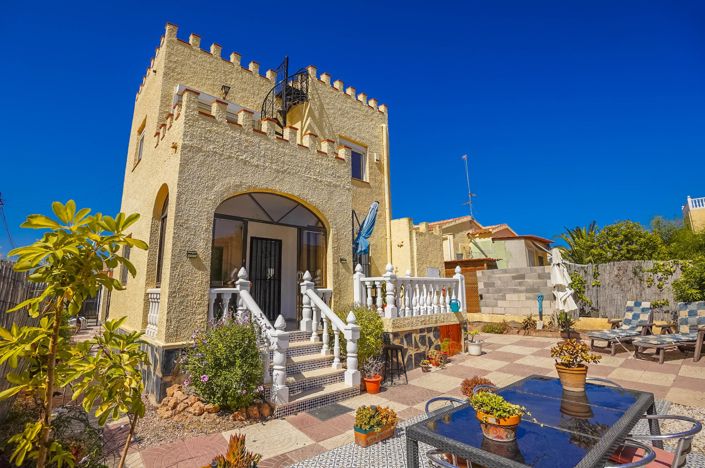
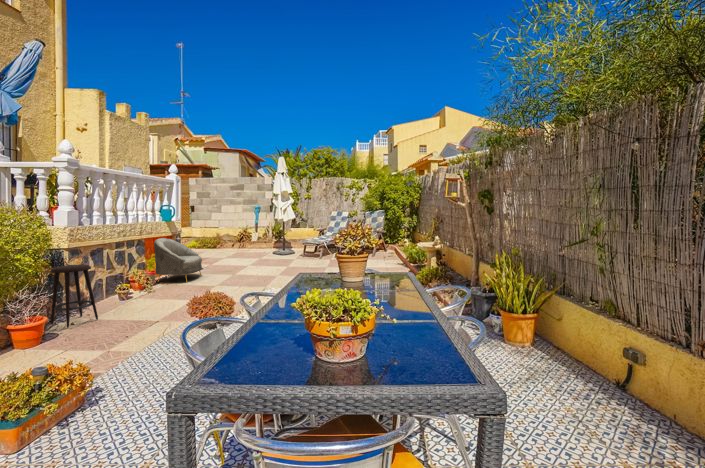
armchair: none [445,326,482,364] -> present [154,238,202,282]

